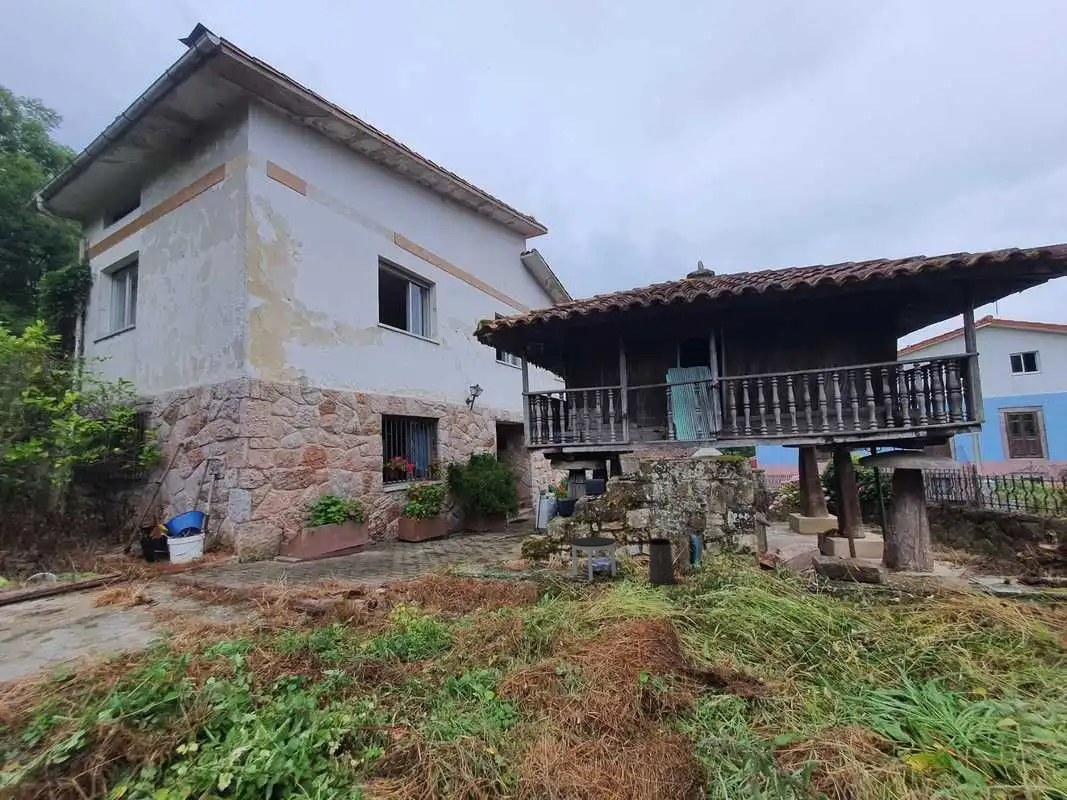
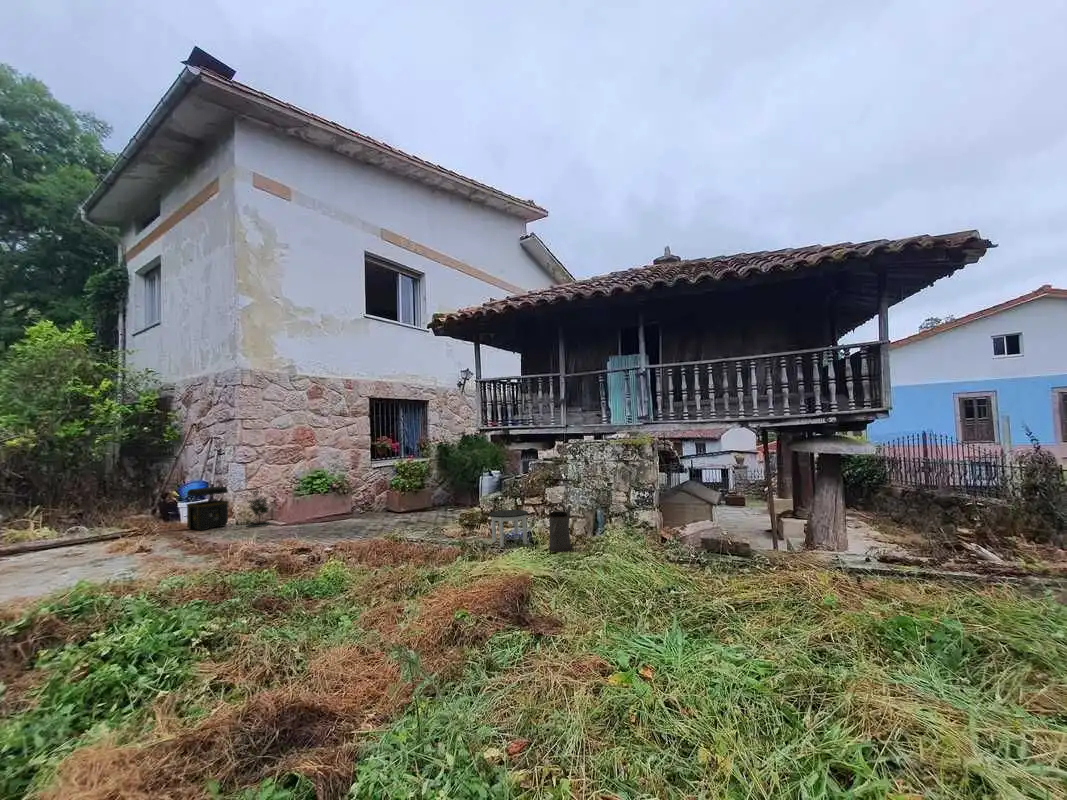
potted tree: none [252,515,282,564] -> present [247,491,271,527]
toolbox: none [179,517,230,570] -> present [187,487,228,530]

